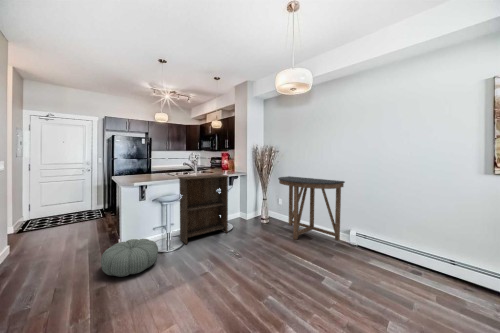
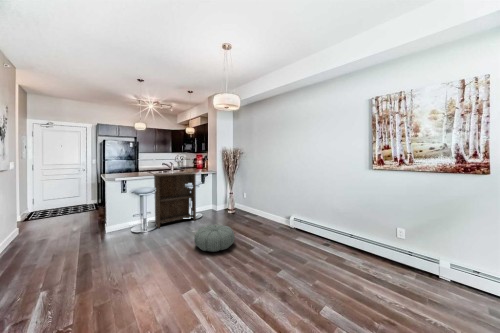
console table: present [278,176,345,241] -> none [238,174,287,226]
pouf: present [101,239,158,277] -> present [194,225,235,252]

